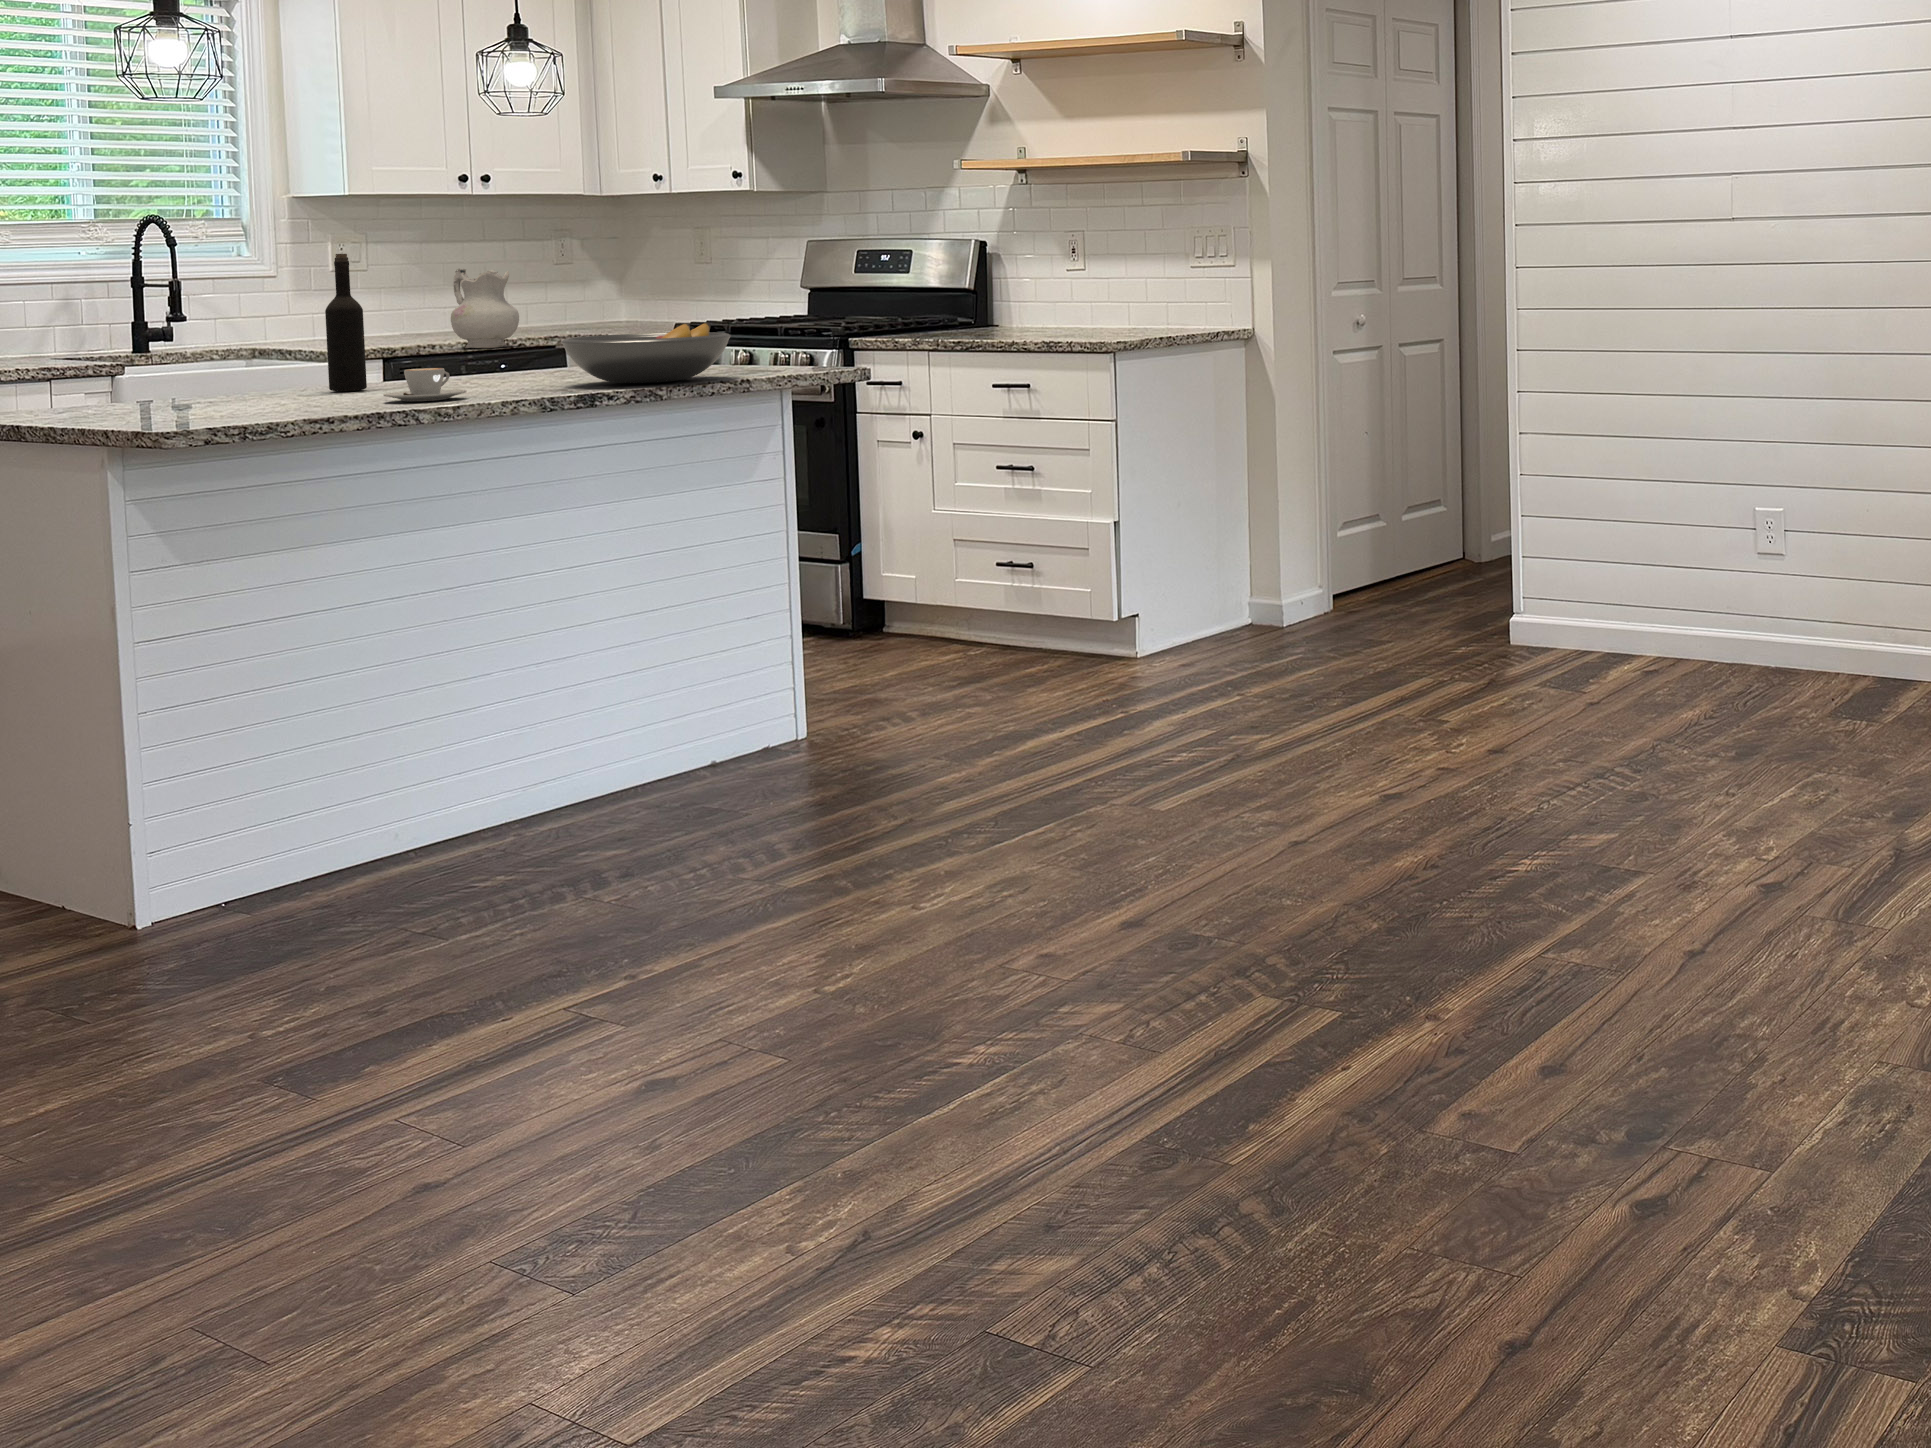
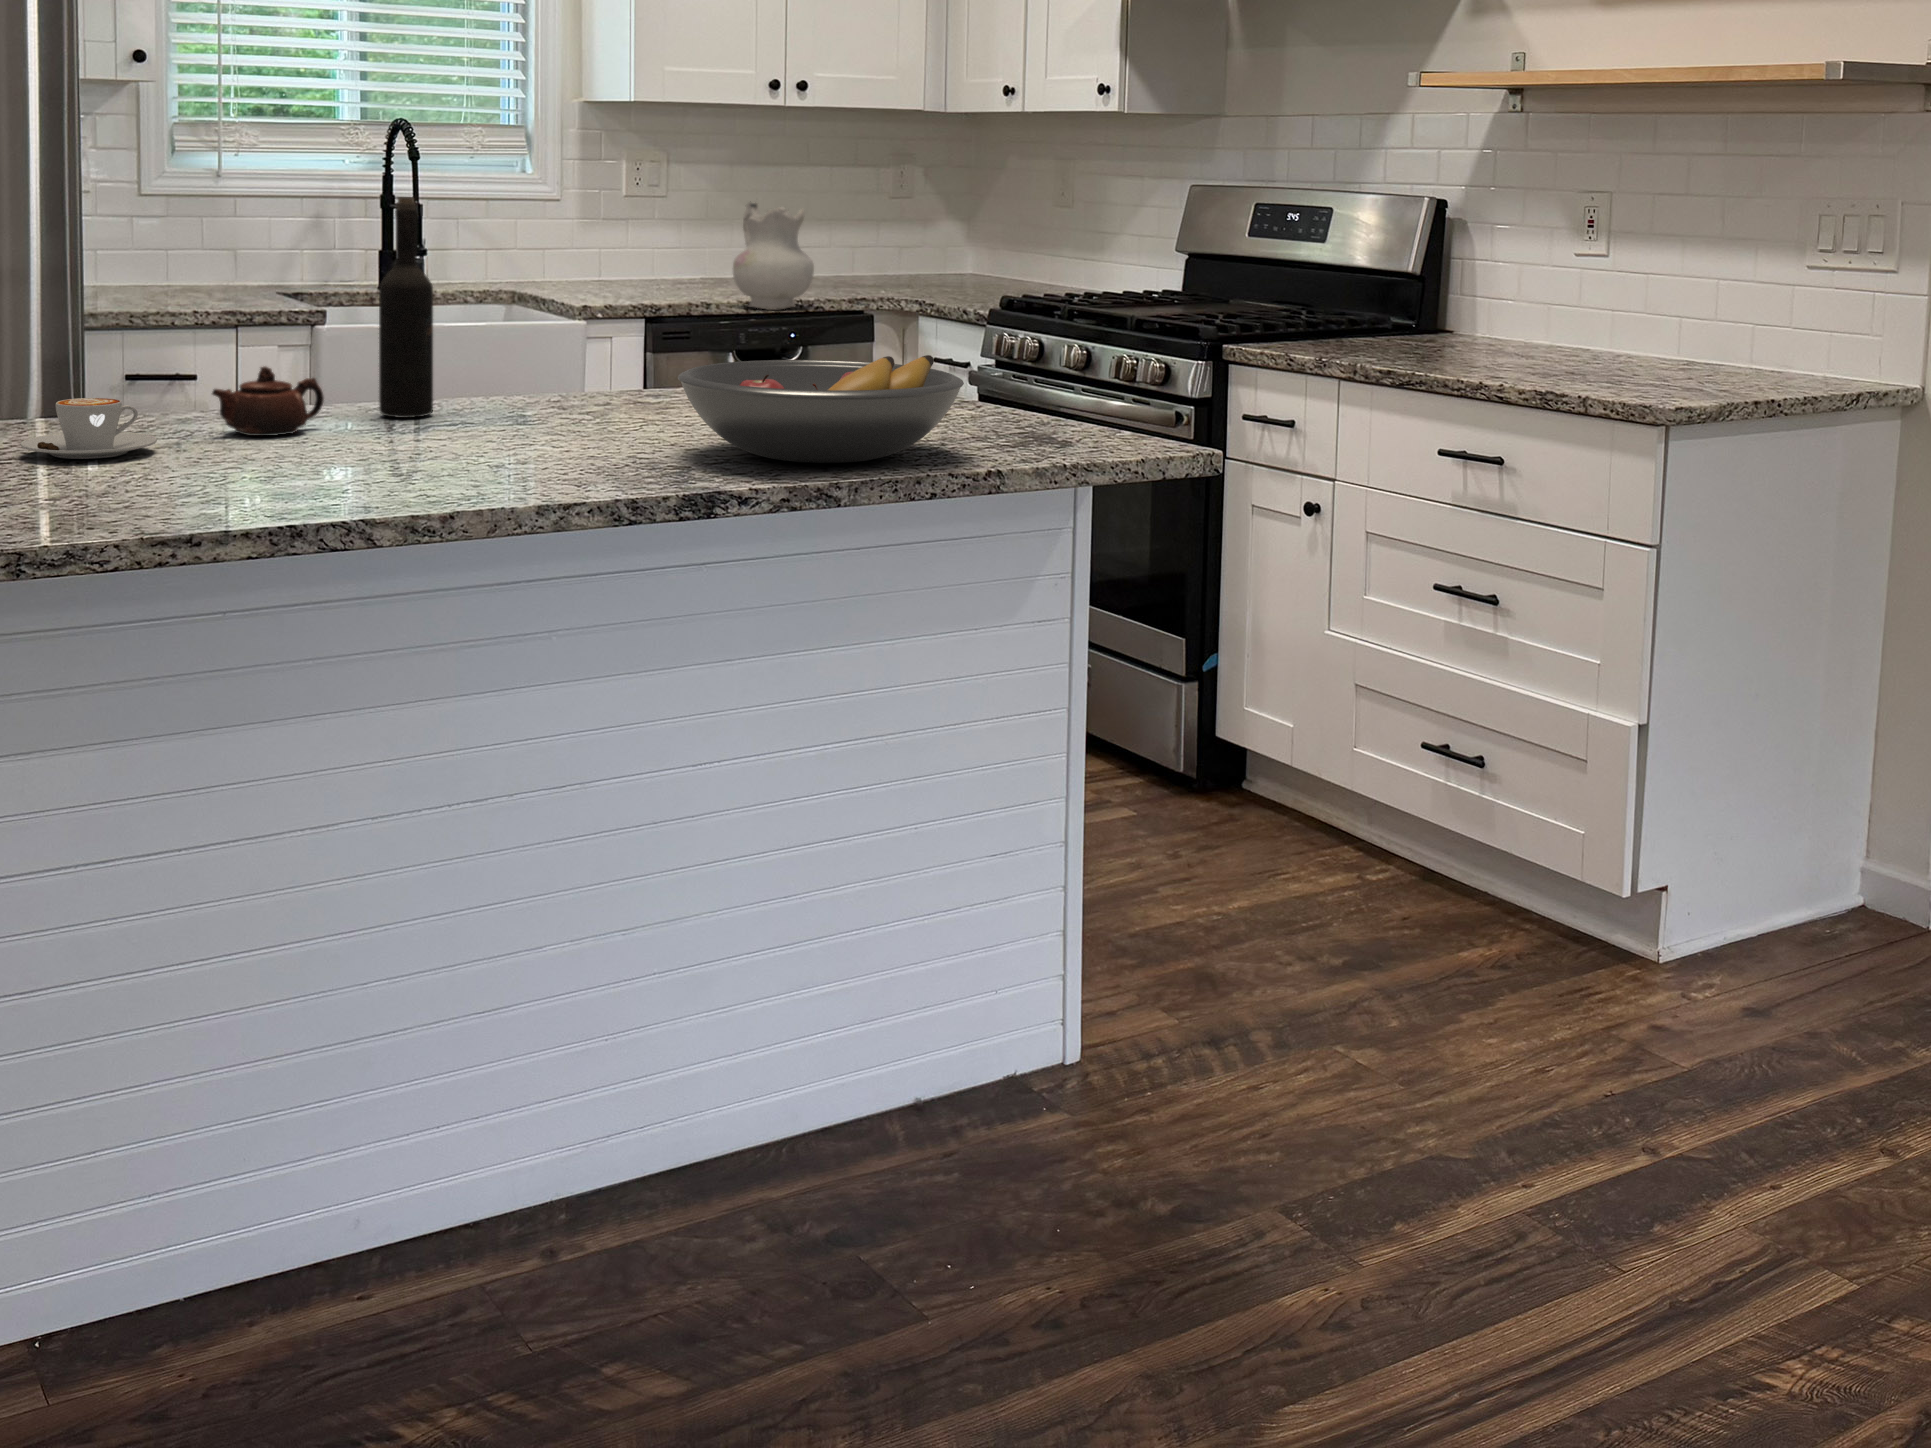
teapot: none [242,359,307,401] -> present [212,366,324,436]
coffee cup: present [384,368,467,401] -> present [21,398,157,459]

